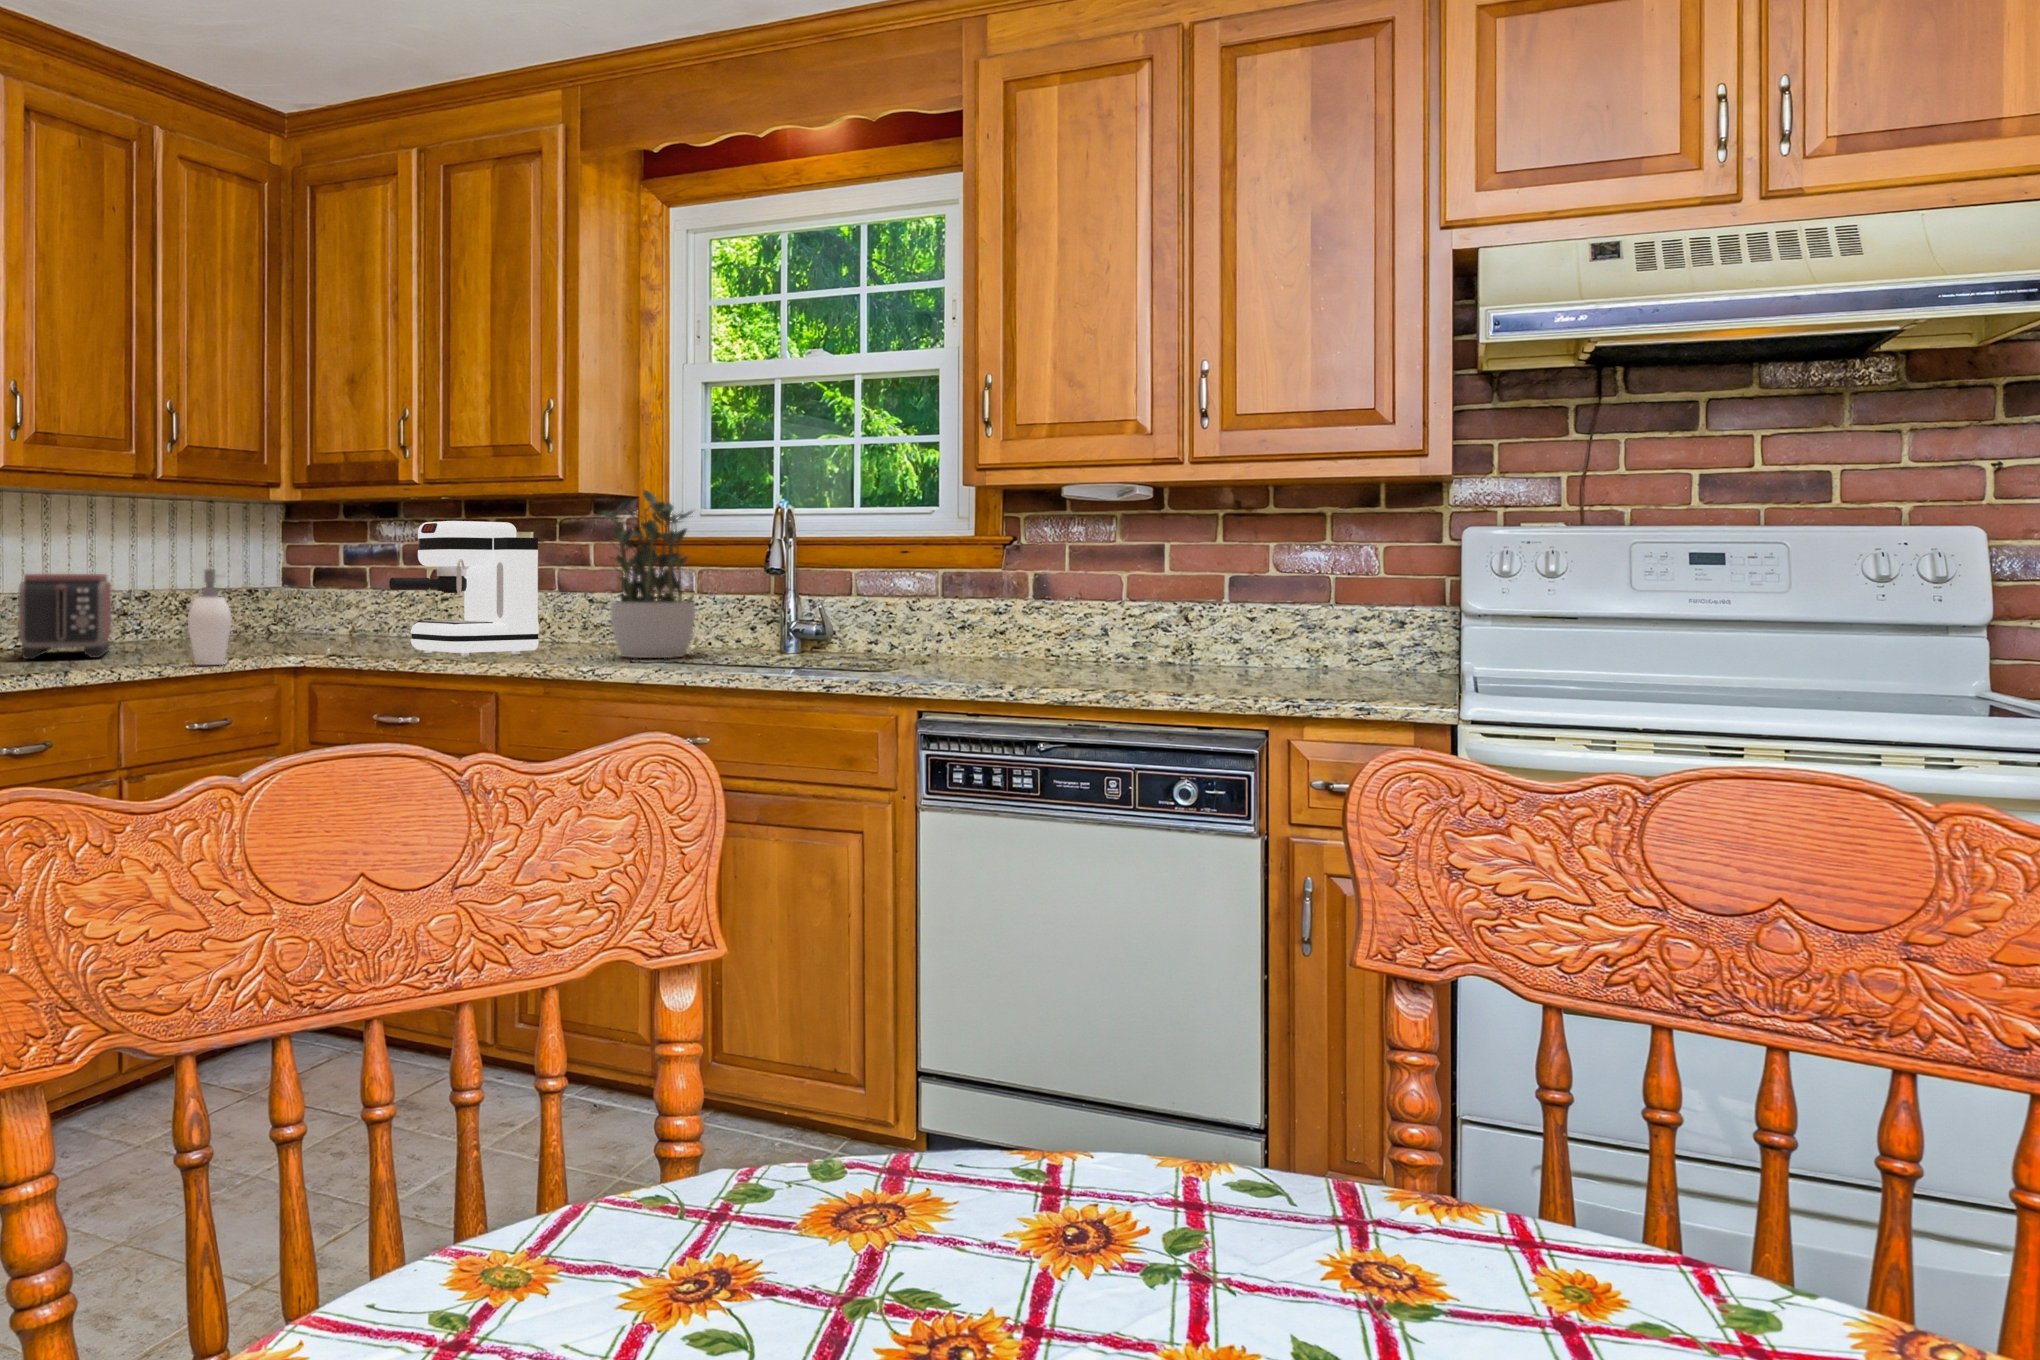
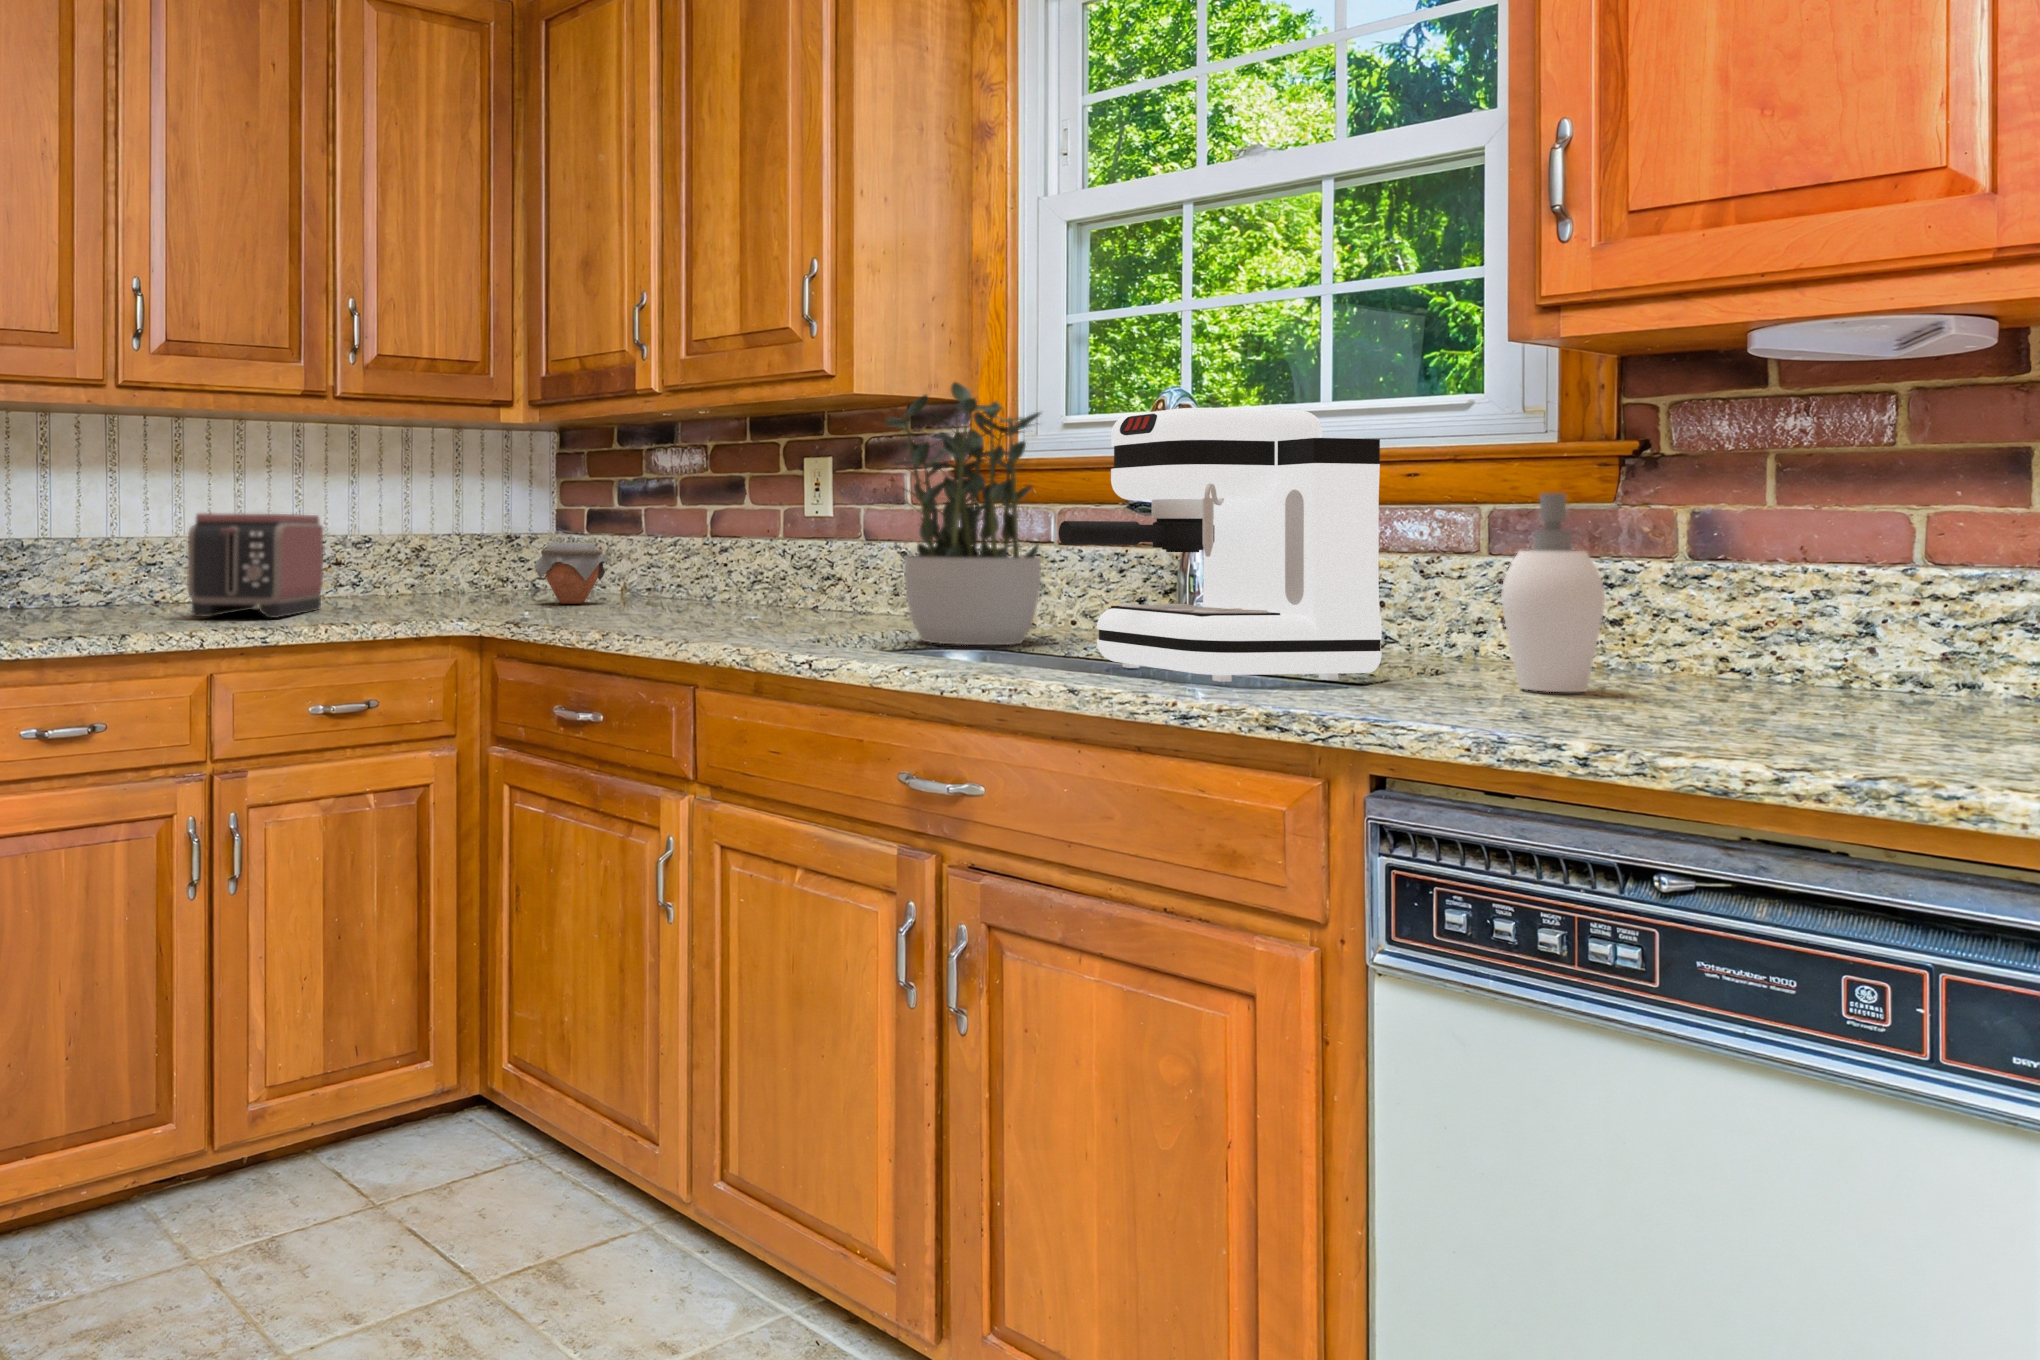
coffee maker: present [389,521,539,656] -> present [1059,408,1382,682]
soap dispenser: present [188,569,232,665] -> present [1501,493,1614,692]
jar: none [283,594,340,641] -> present [535,542,606,604]

